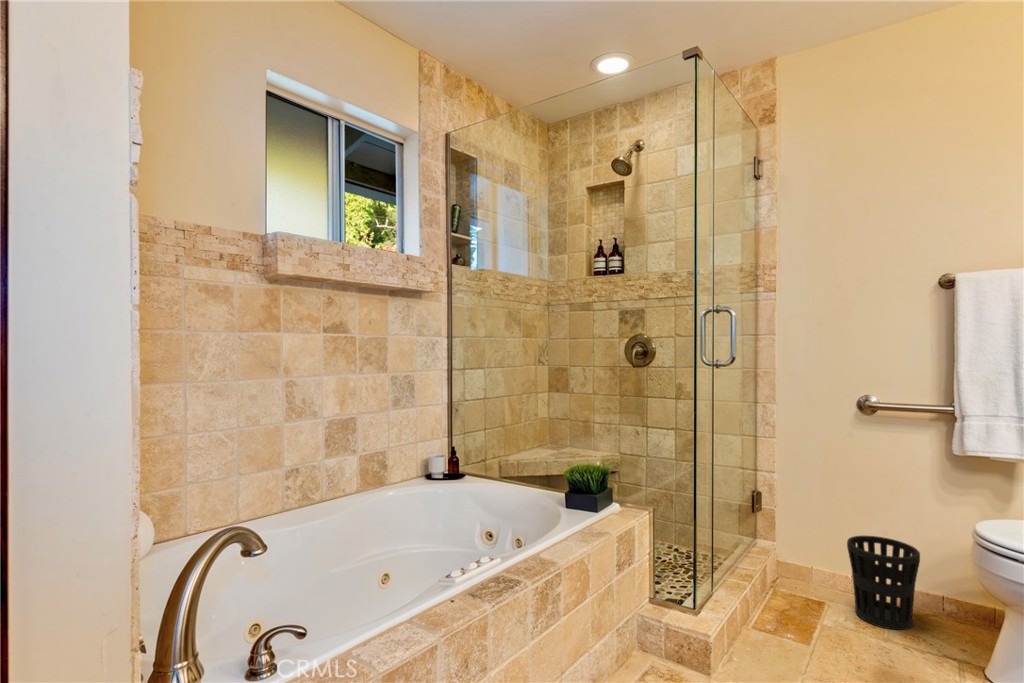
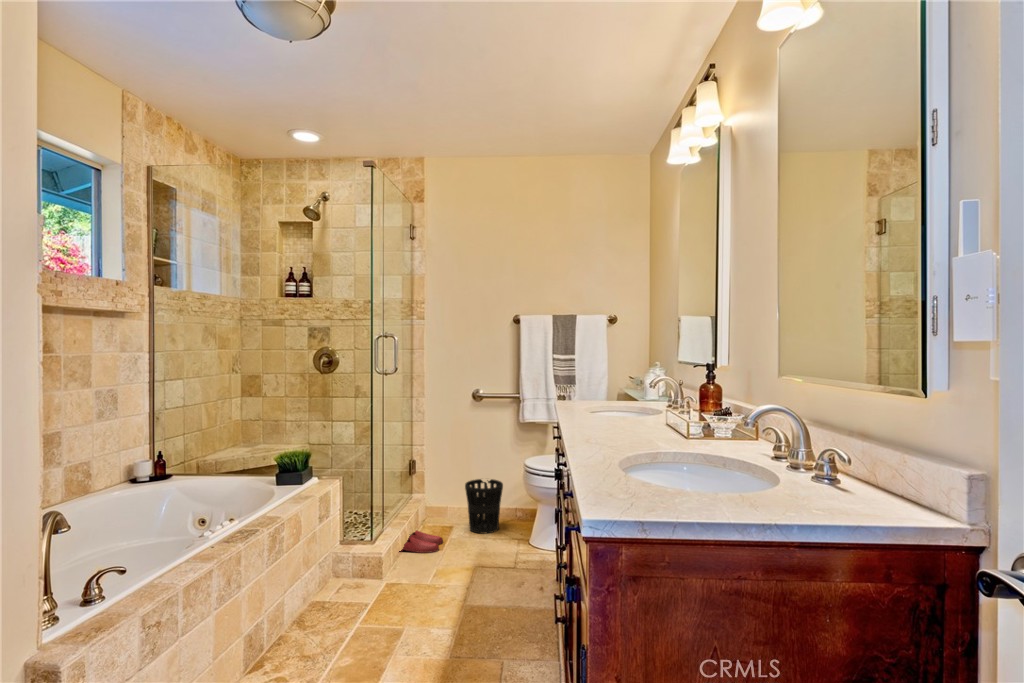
slippers: none [731,598,812,644] -> present [401,530,443,553]

